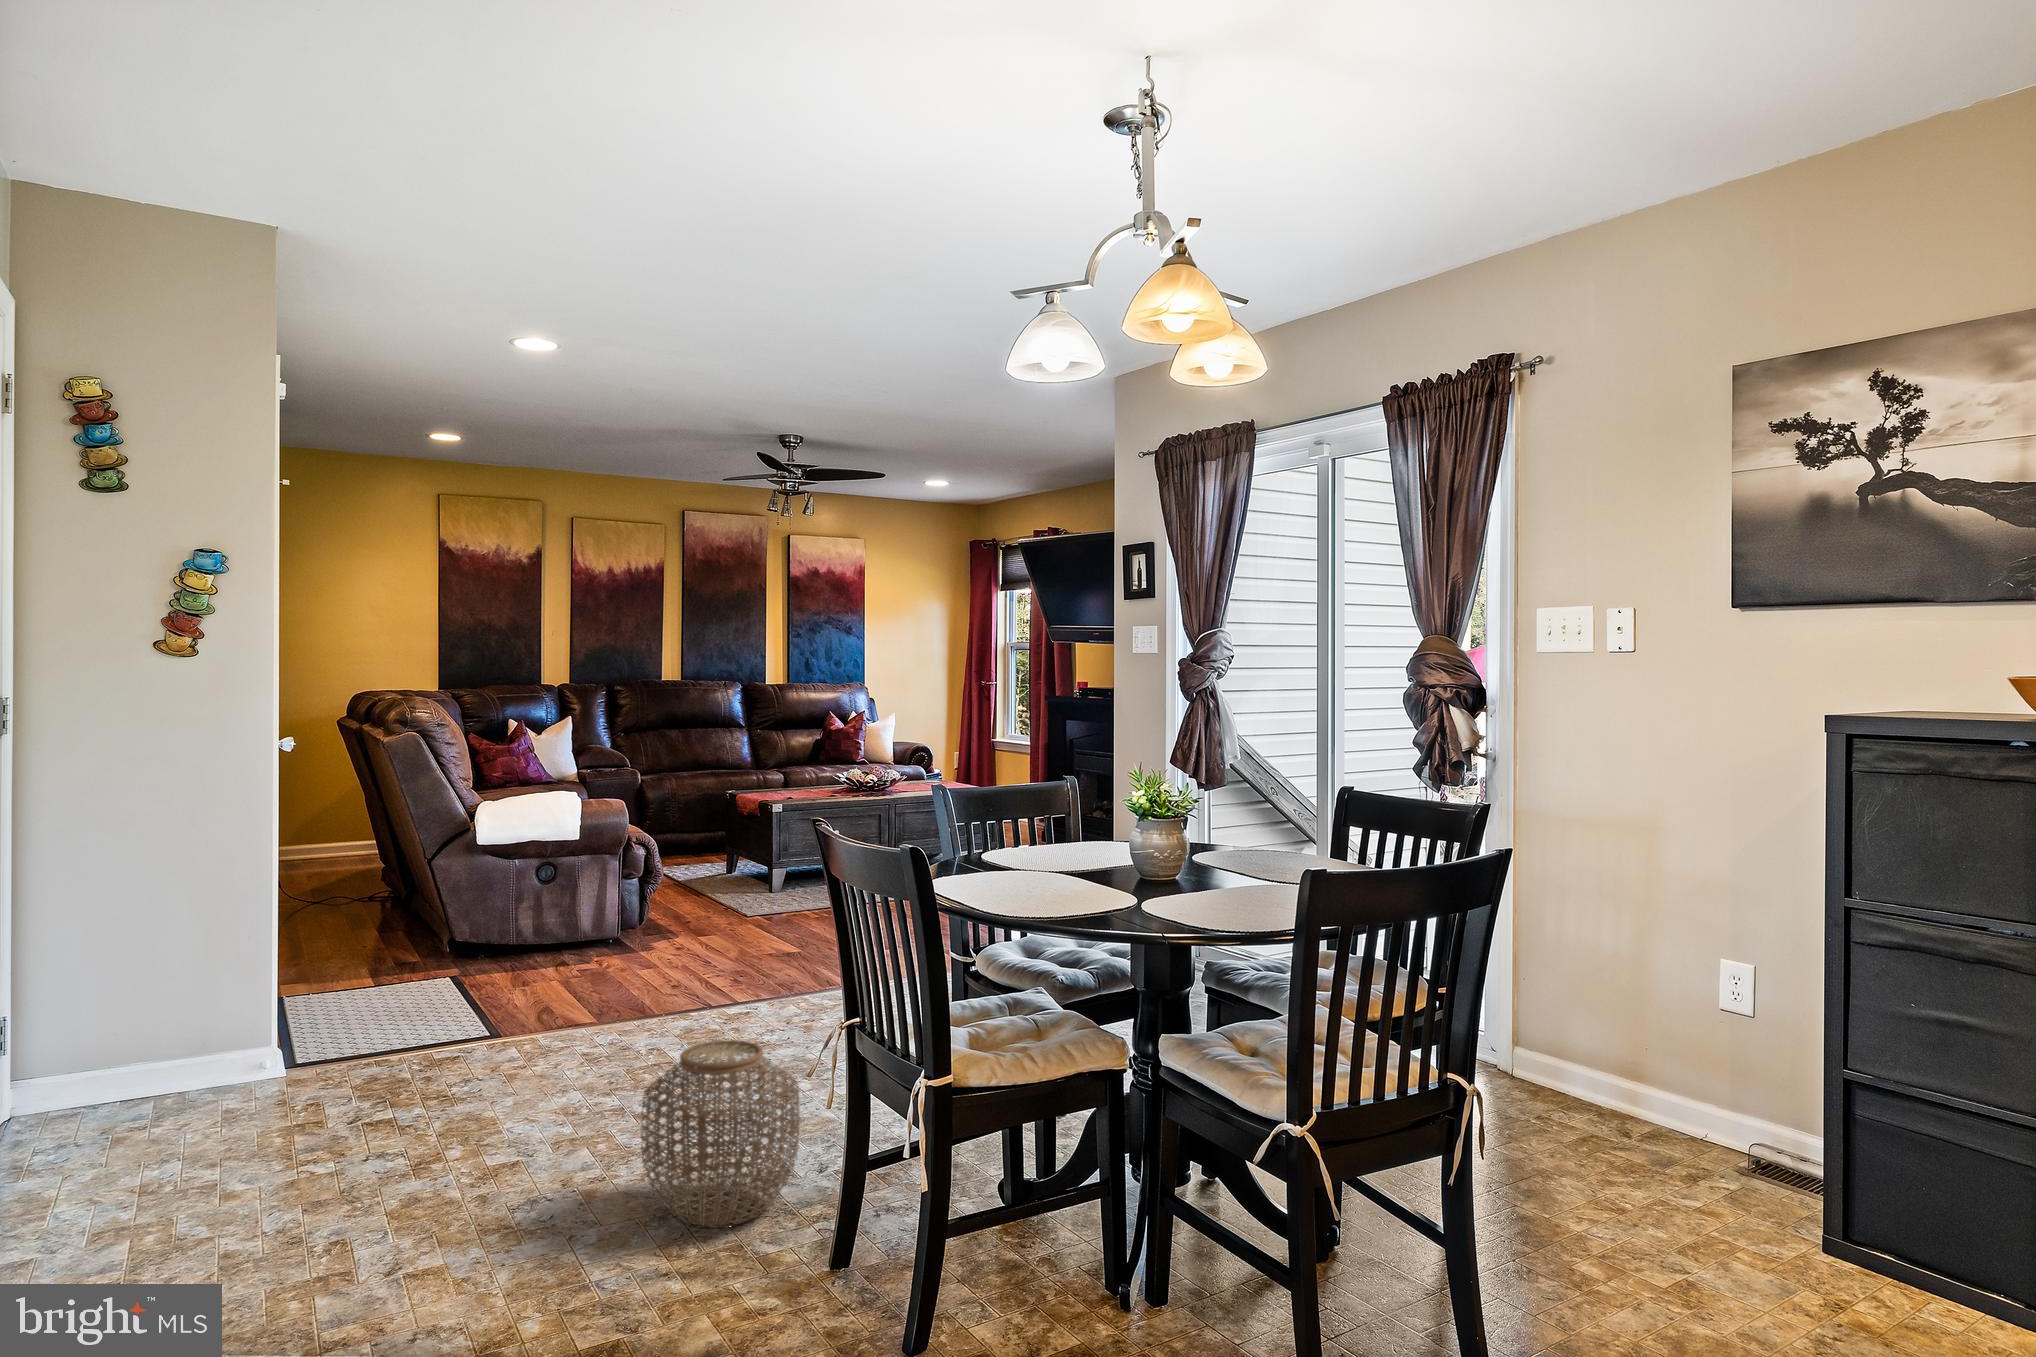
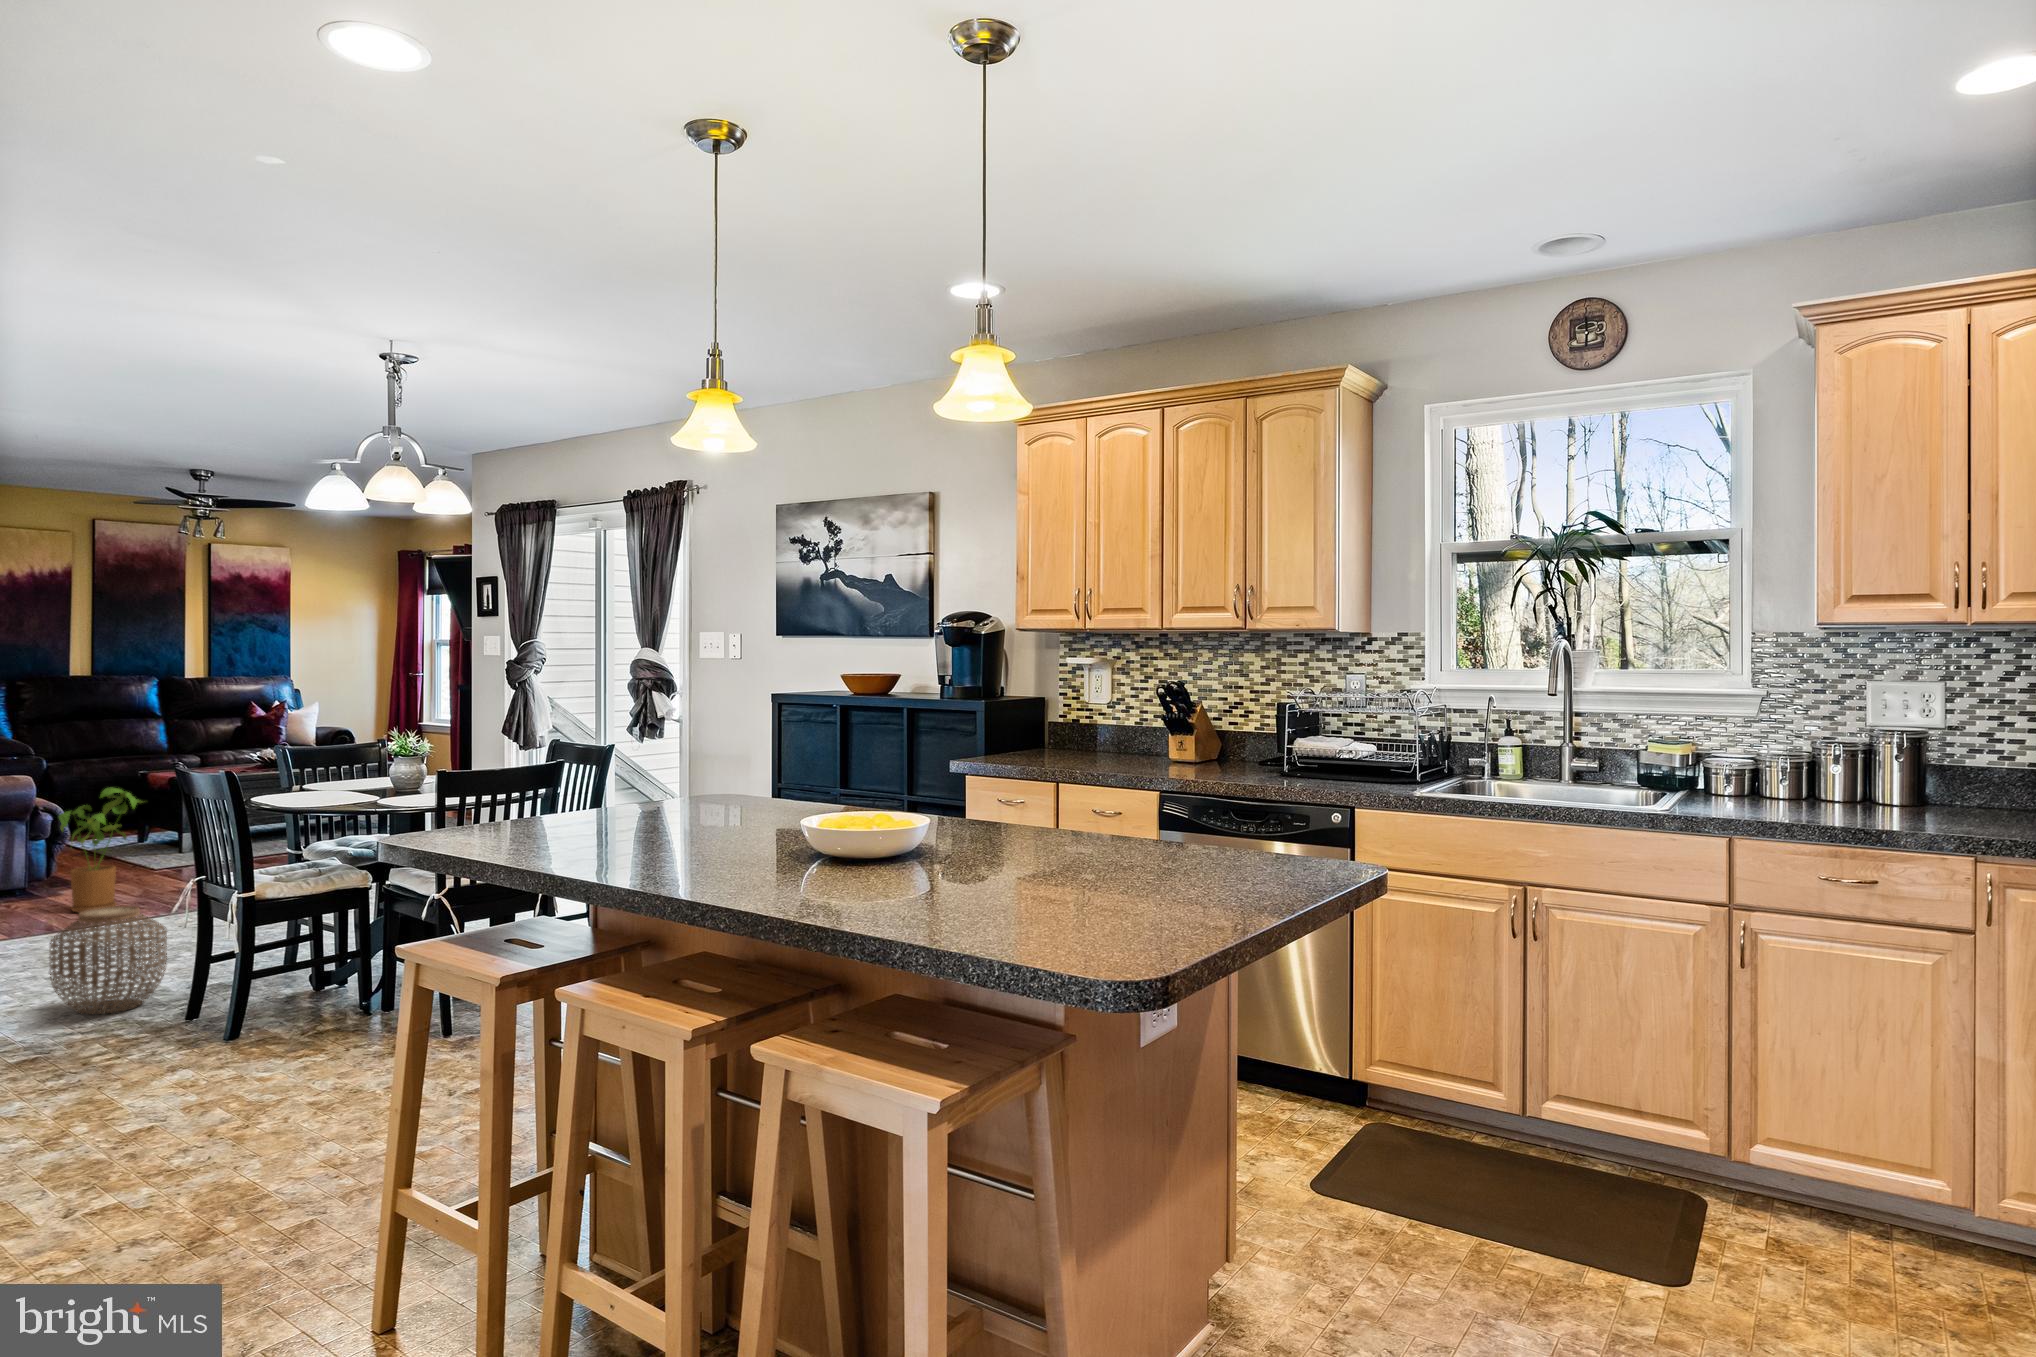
house plant: none [651,823,747,987] -> present [59,788,142,913]

